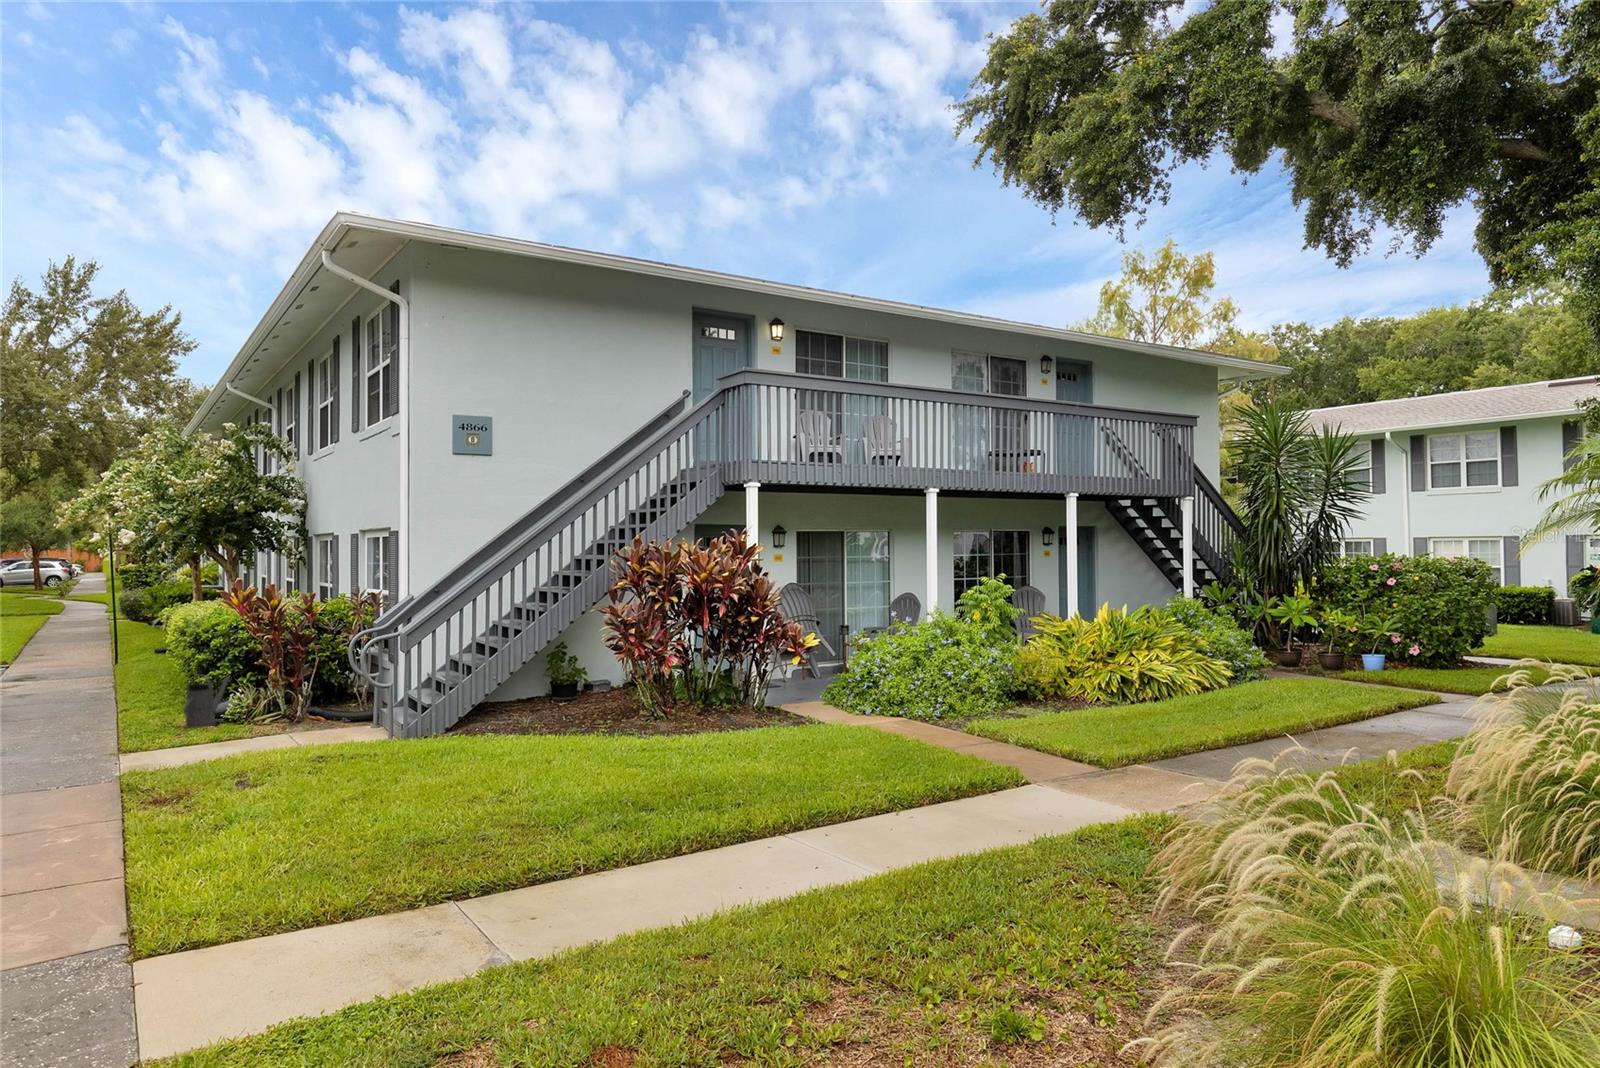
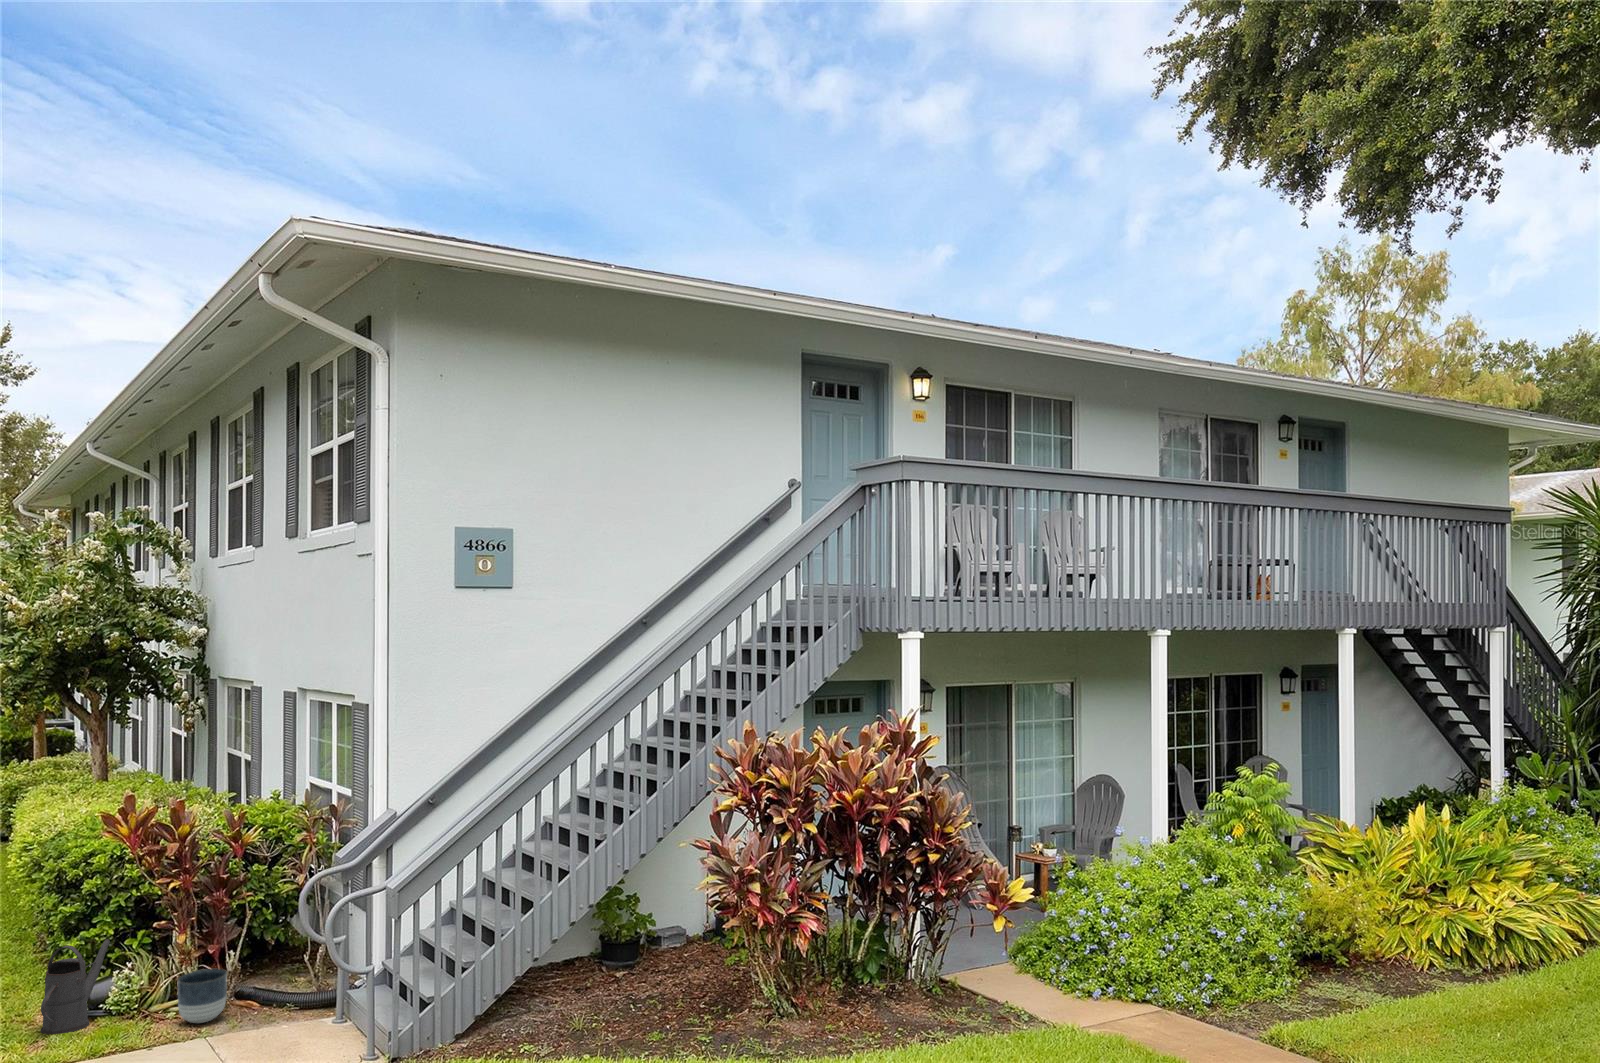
planter: none [272,692,304,724] -> present [178,969,227,1023]

